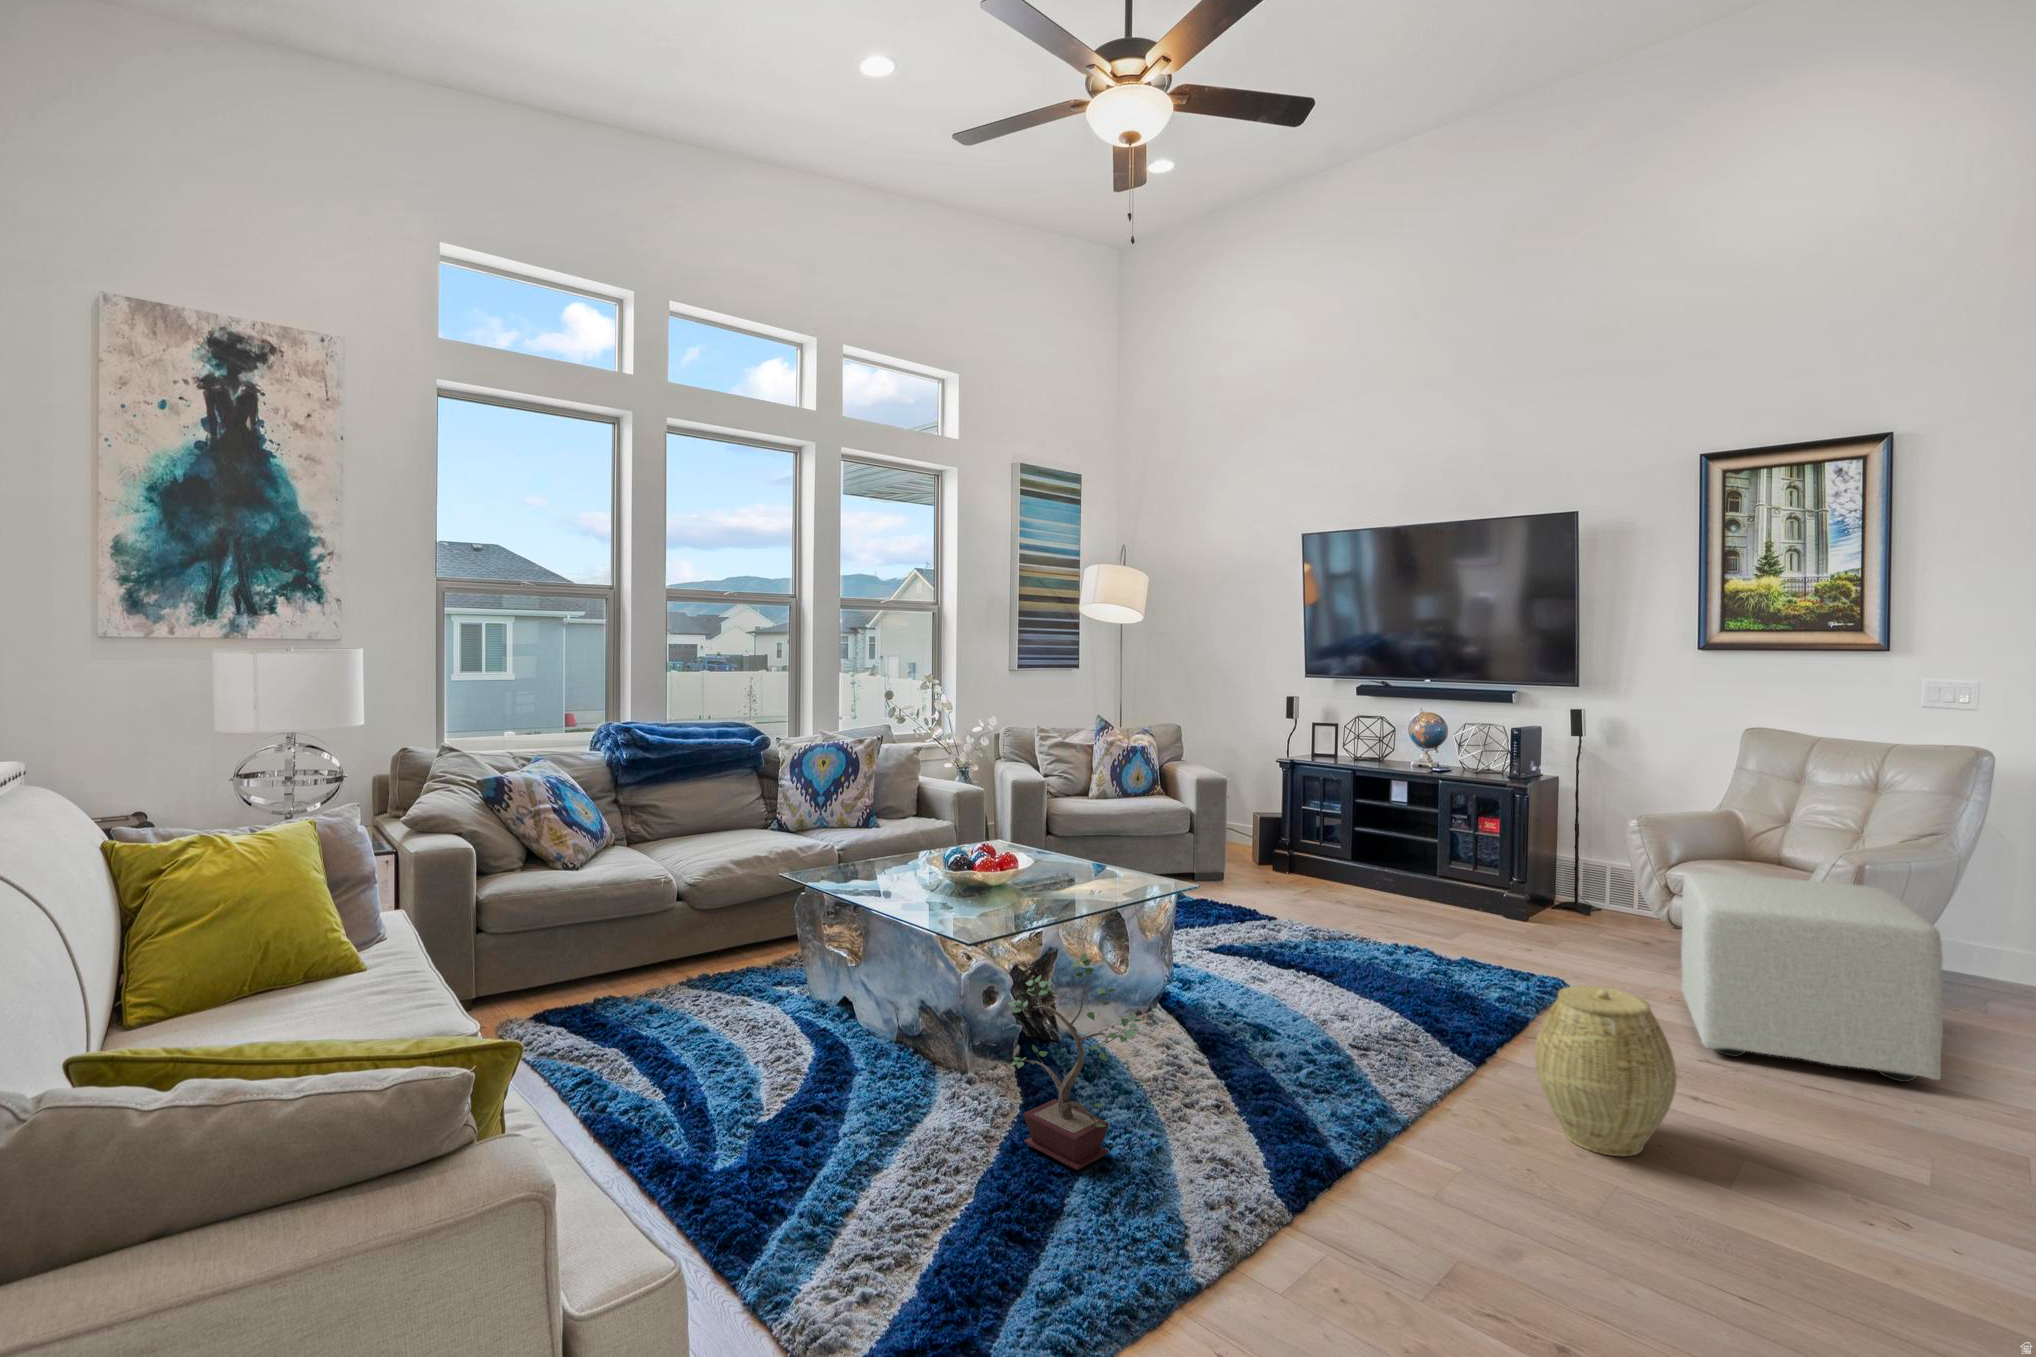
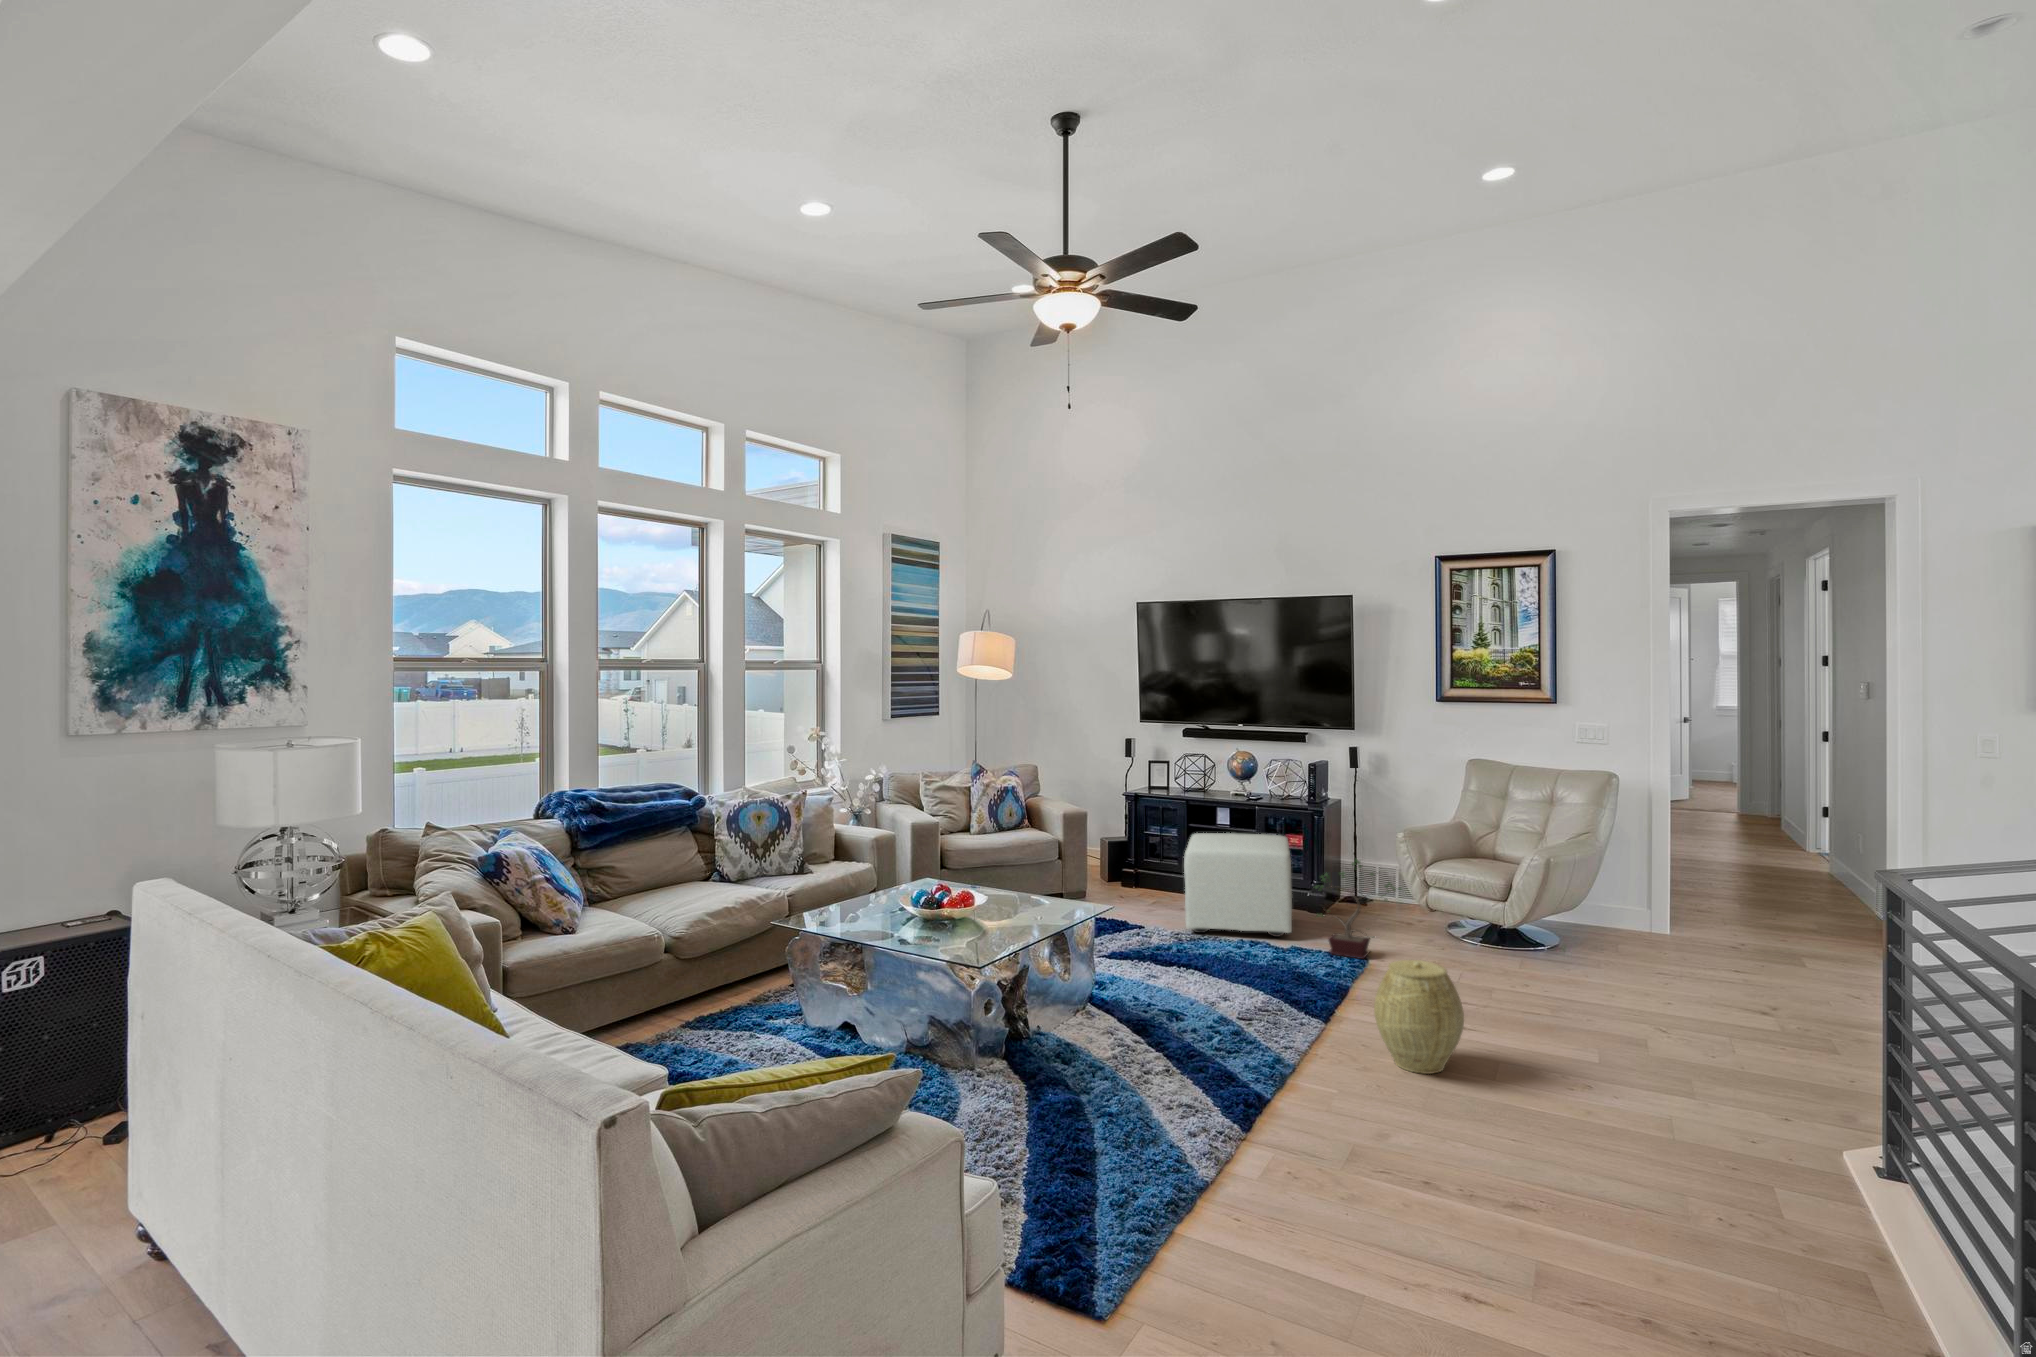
ottoman: present [1681,873,1943,1082] -> present [1184,833,1292,937]
potted plant: present [1008,953,1142,1170] -> present [1315,859,1401,959]

